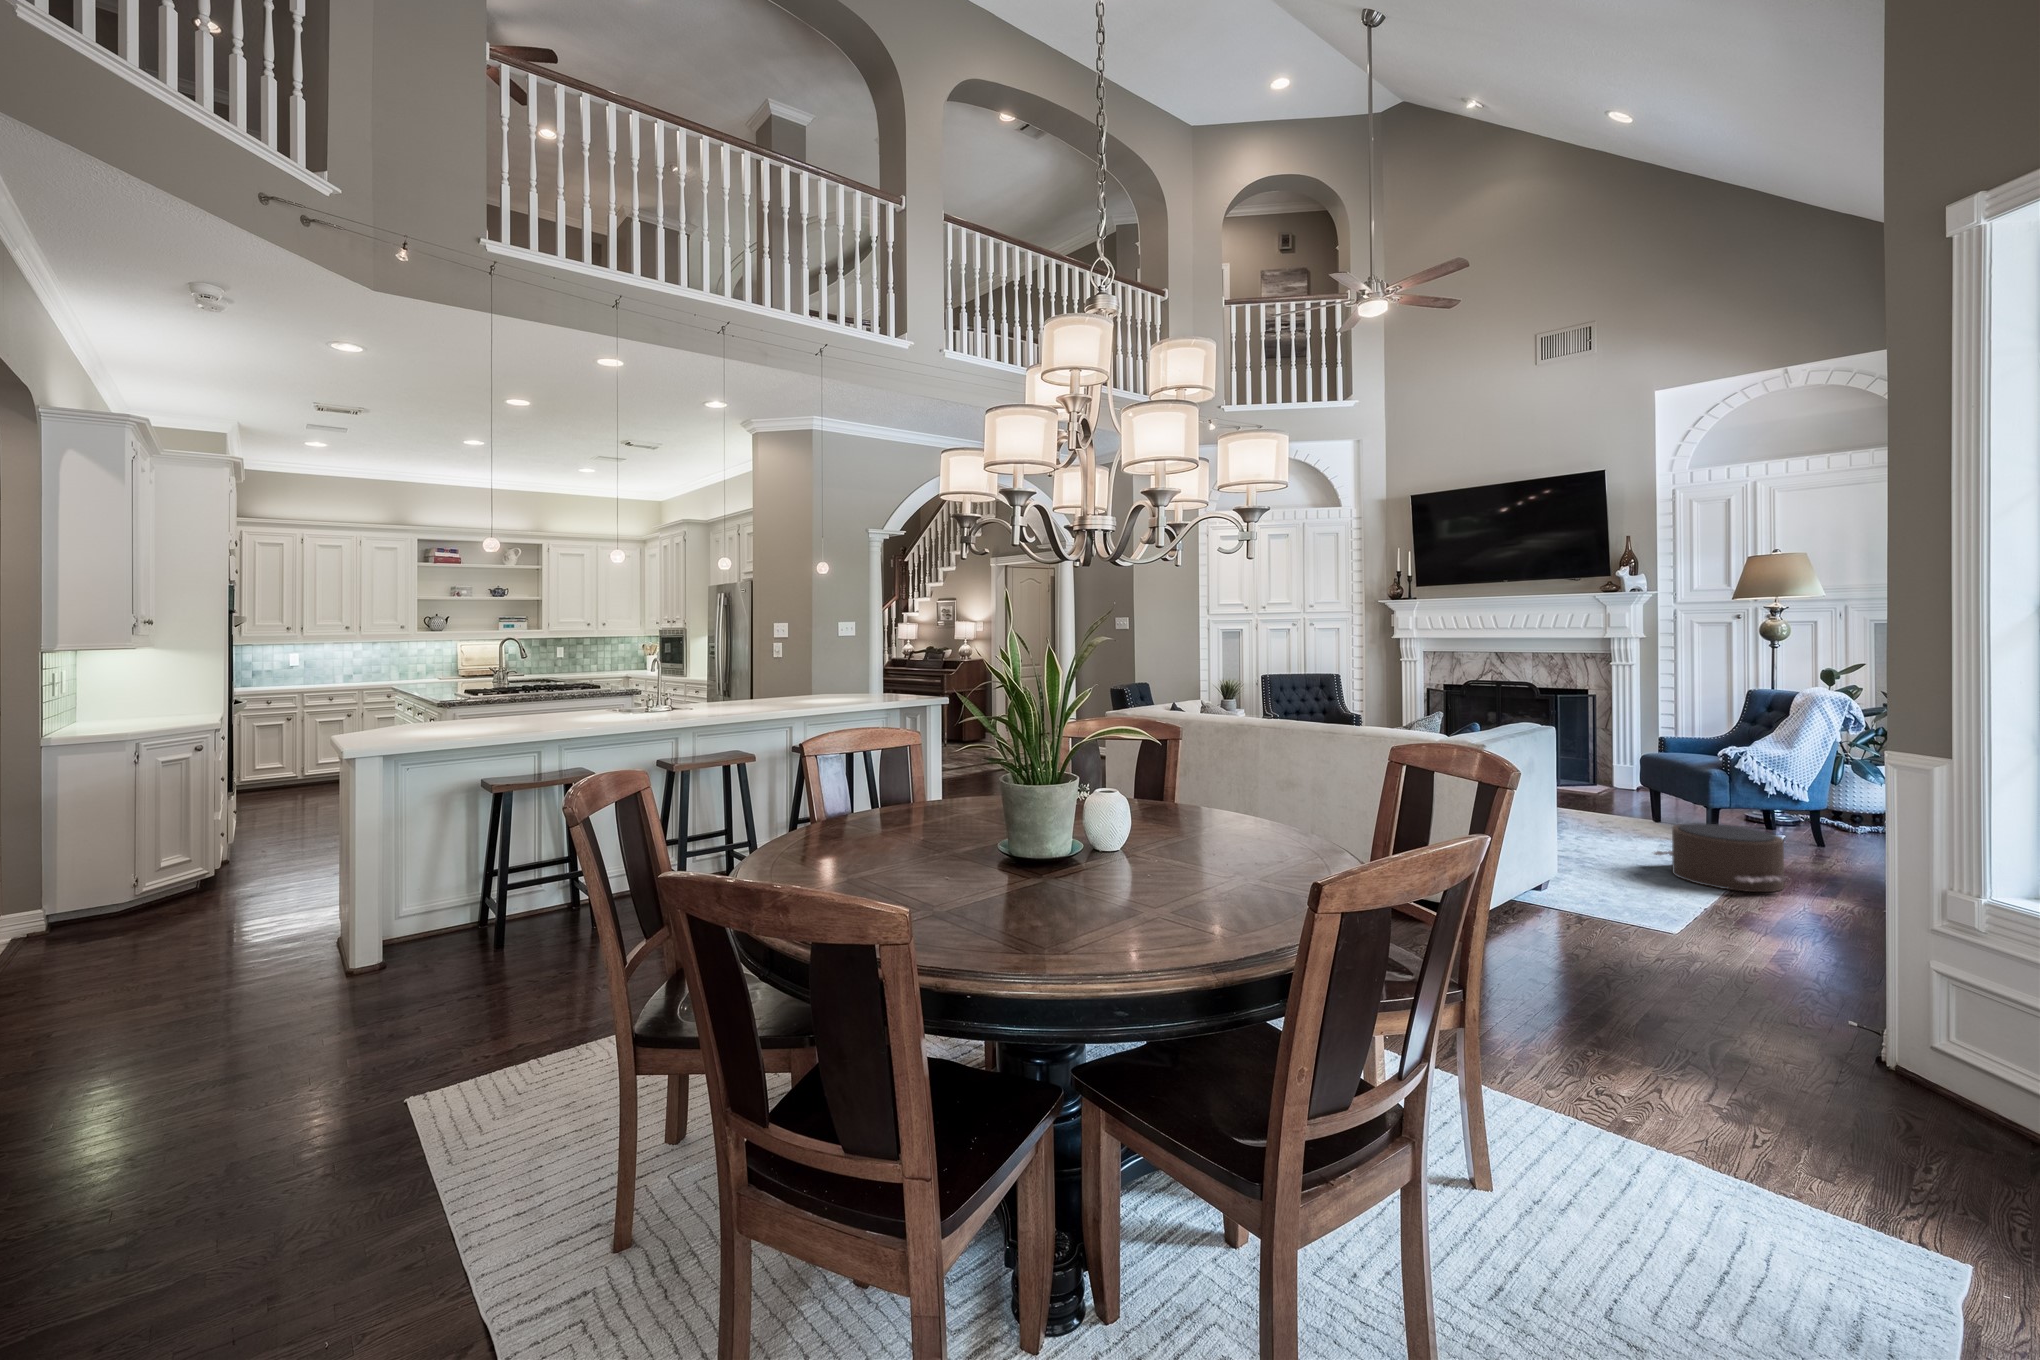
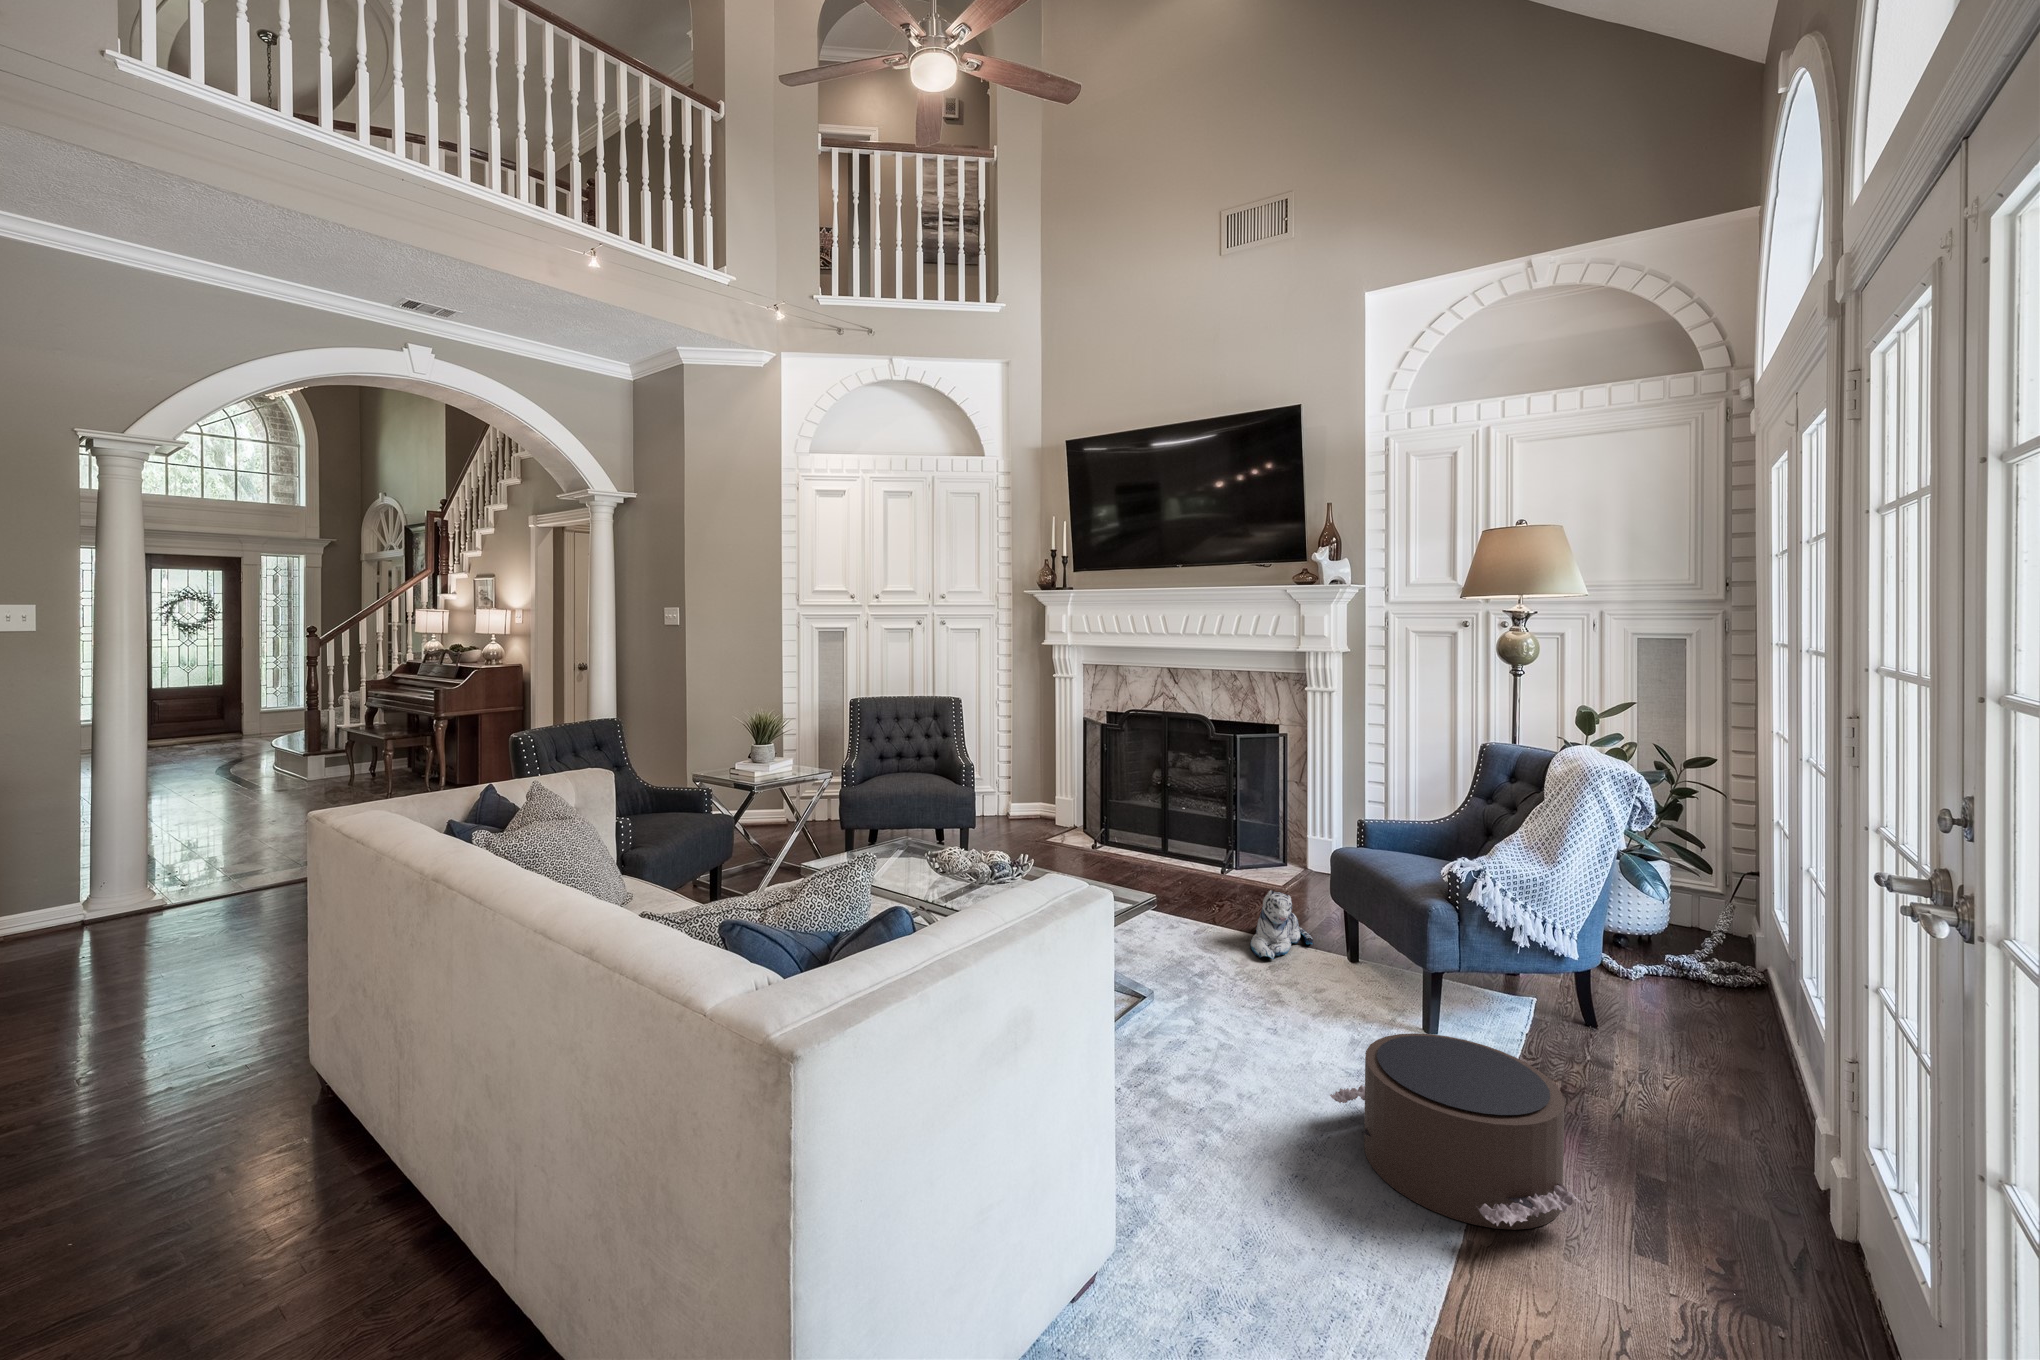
plush toy: none [1584,782,1628,821] -> present [1250,890,1313,959]

